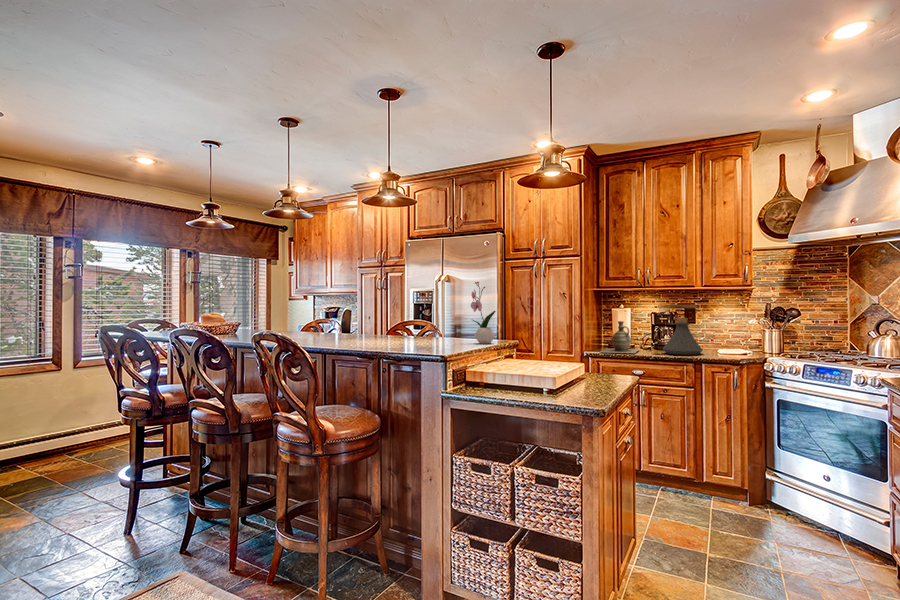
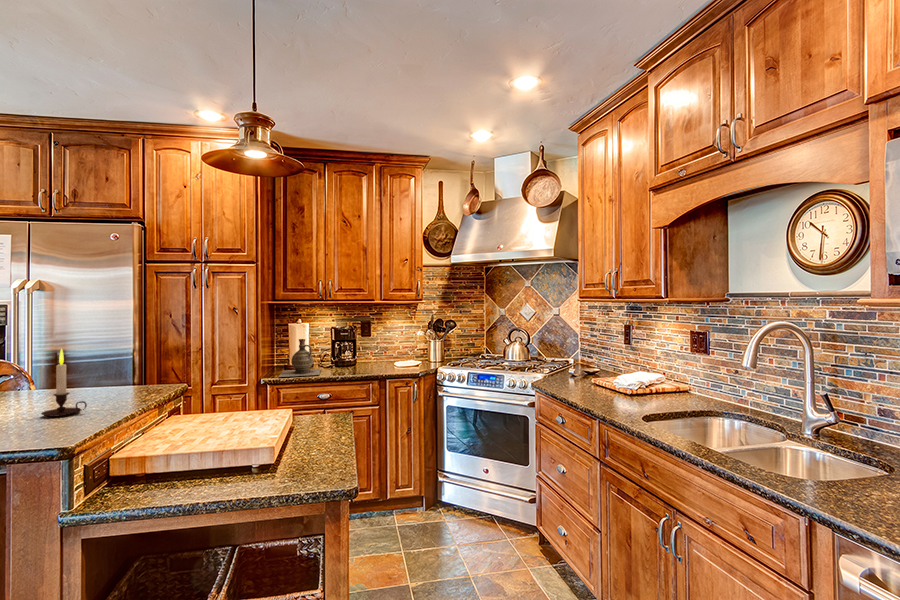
flower arrangement: present [471,282,496,344] -> none [103,300,151,396]
candle: none [438,308,459,347] -> present [41,349,87,417]
bottle: present [663,318,703,355] -> none [346,333,384,372]

